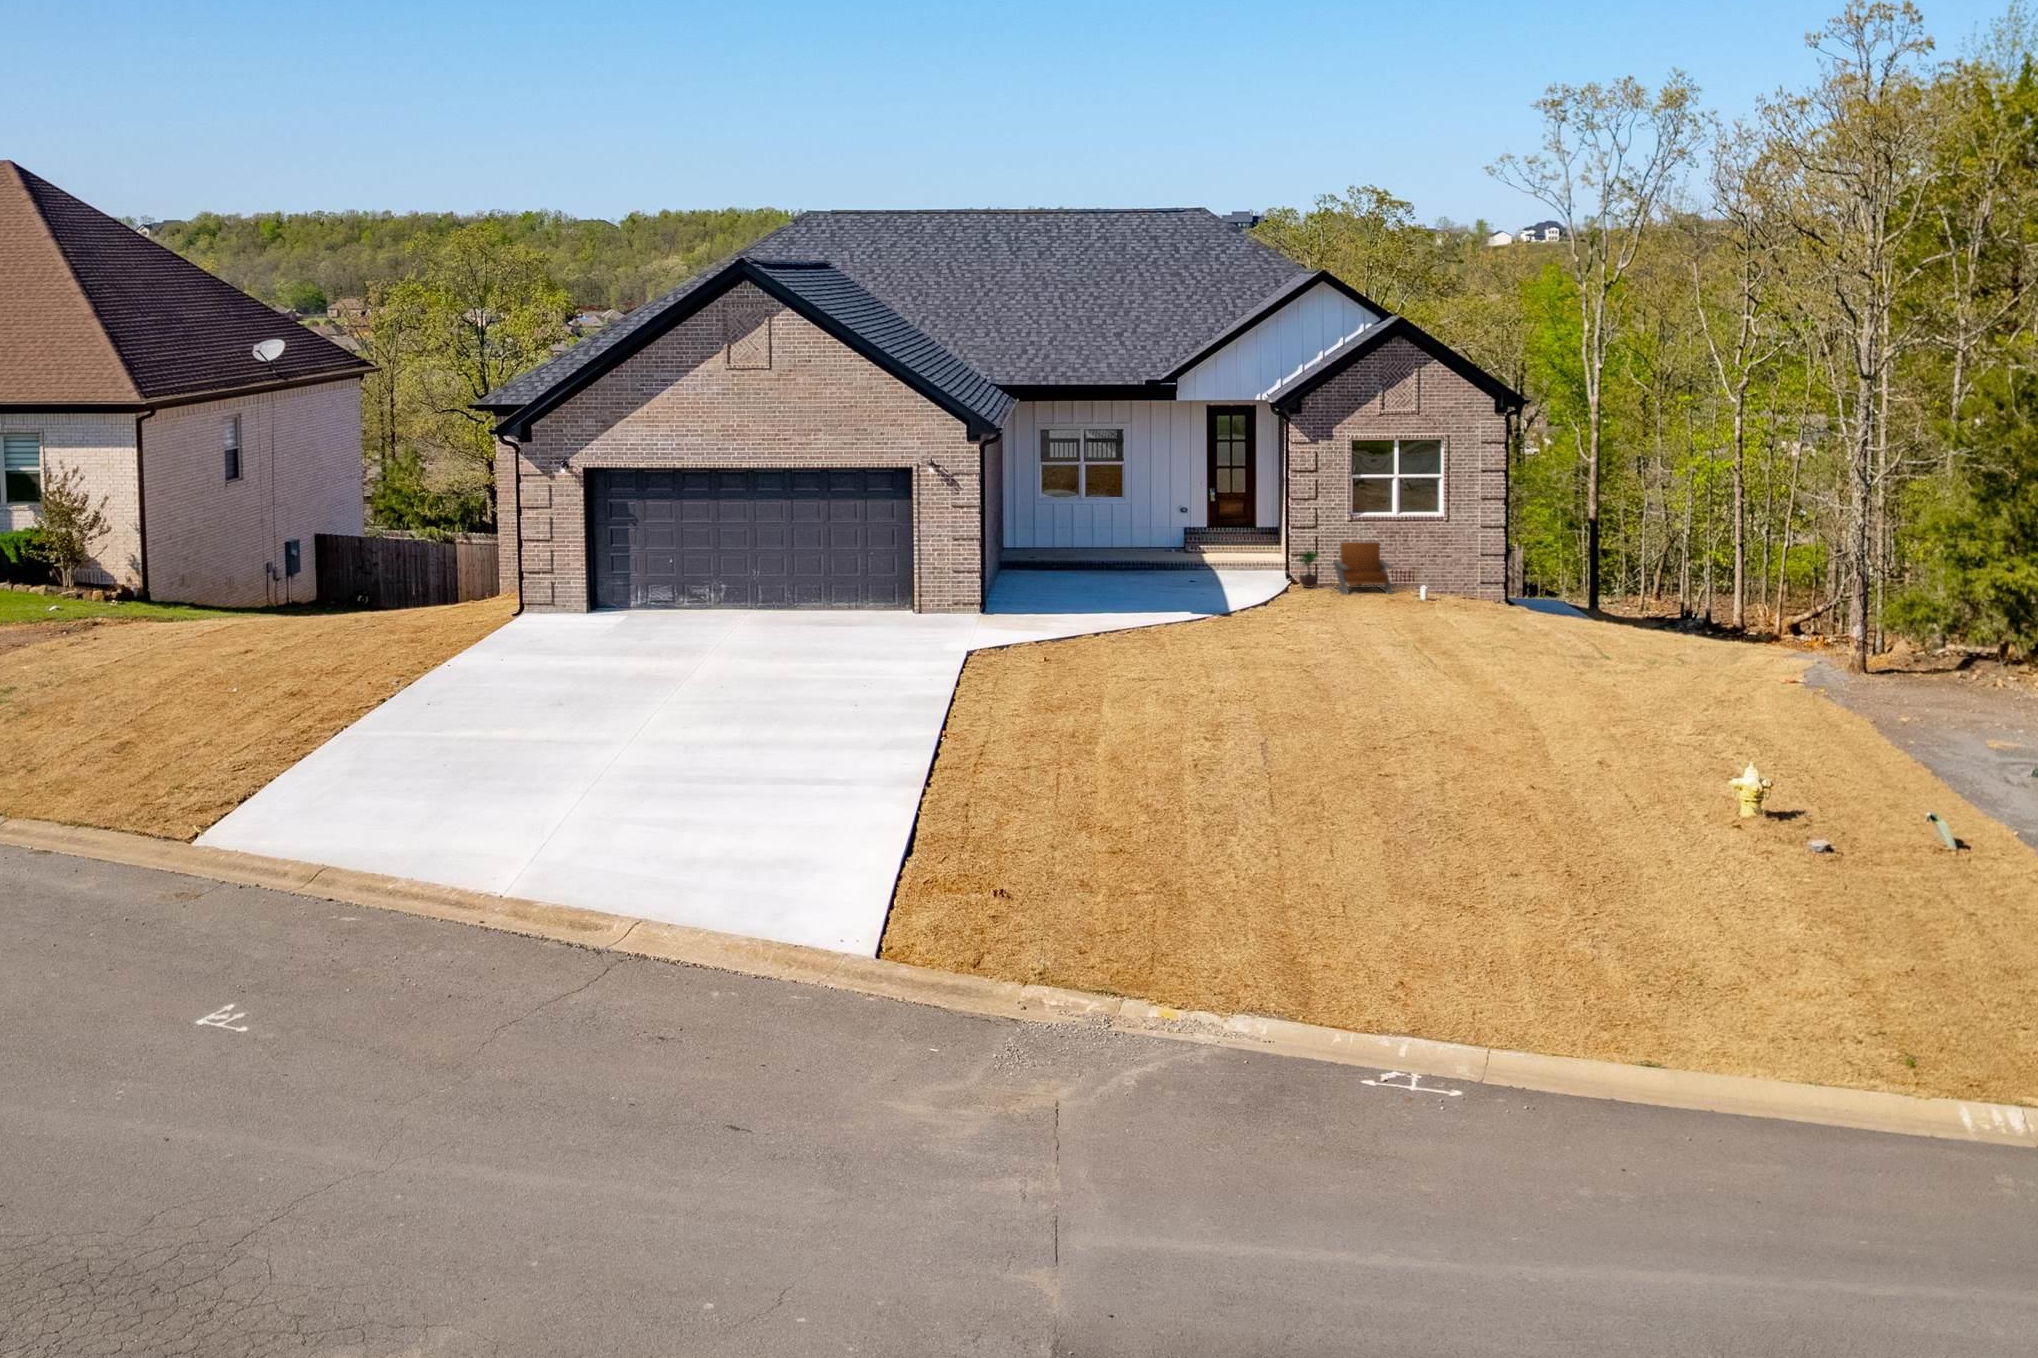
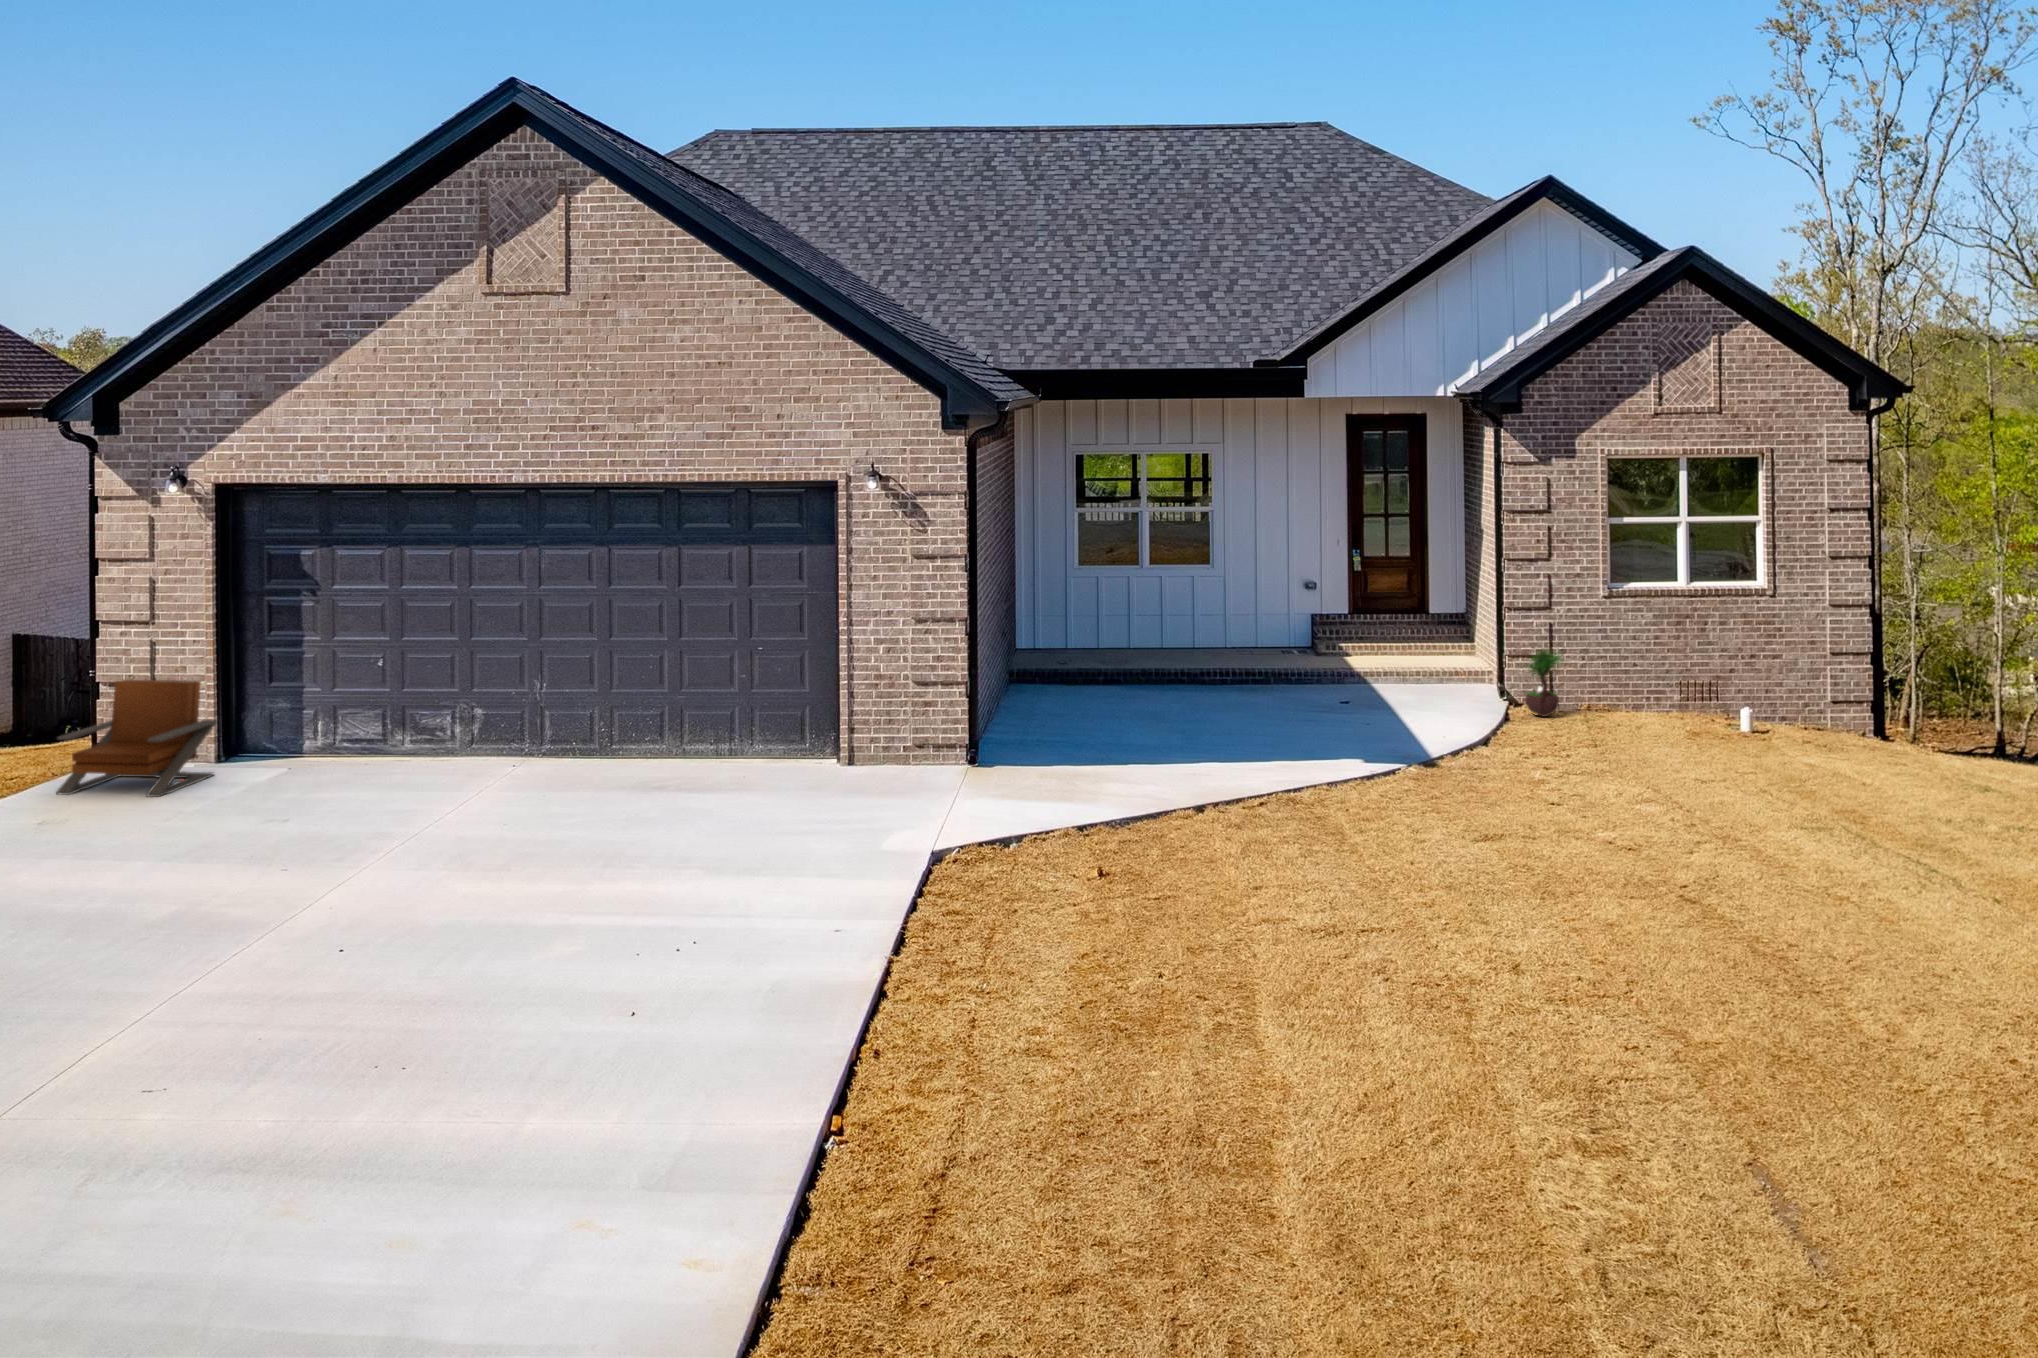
lounge chair: present [1333,542,1394,595] -> present [56,680,217,797]

